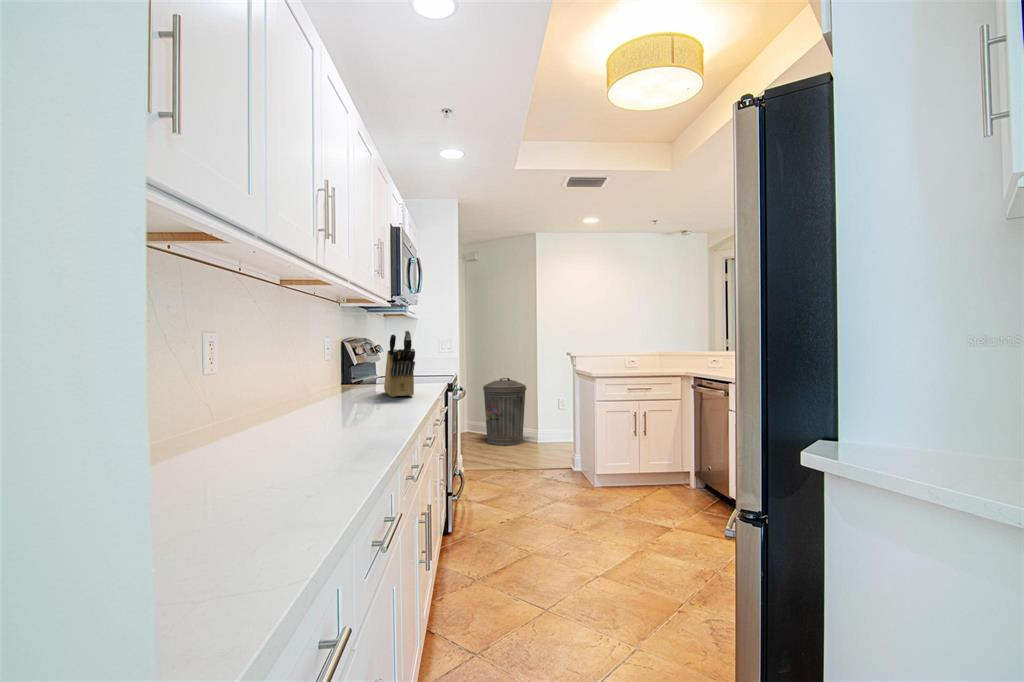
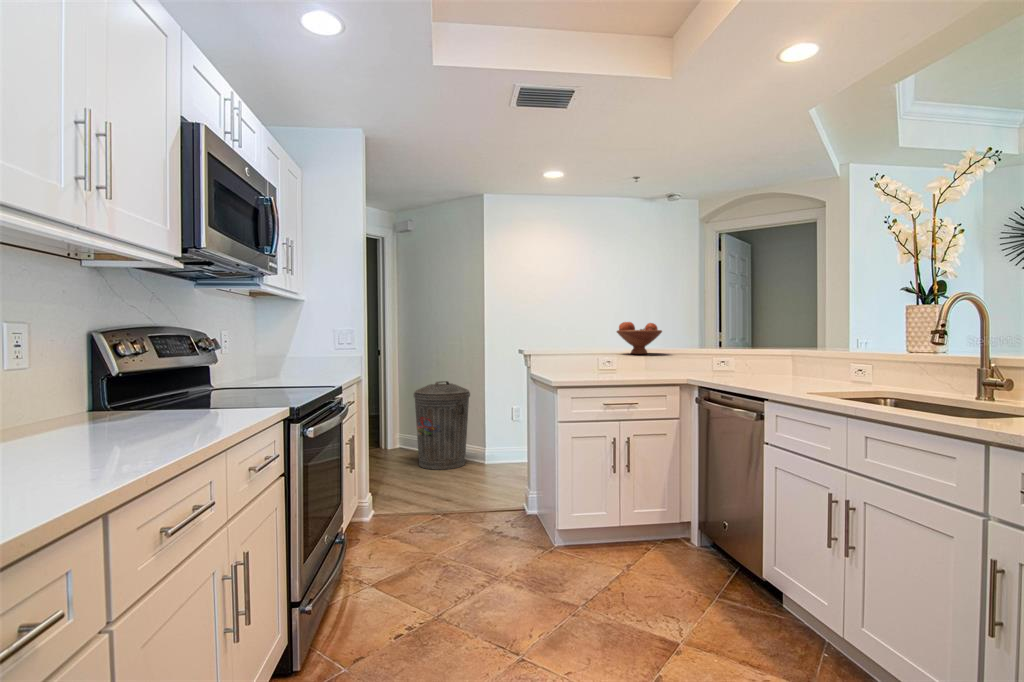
knife block: present [384,331,415,397] -> none [65,305,168,456]
fruit bowl: none [639,332,672,356] -> present [617,322,662,354]

